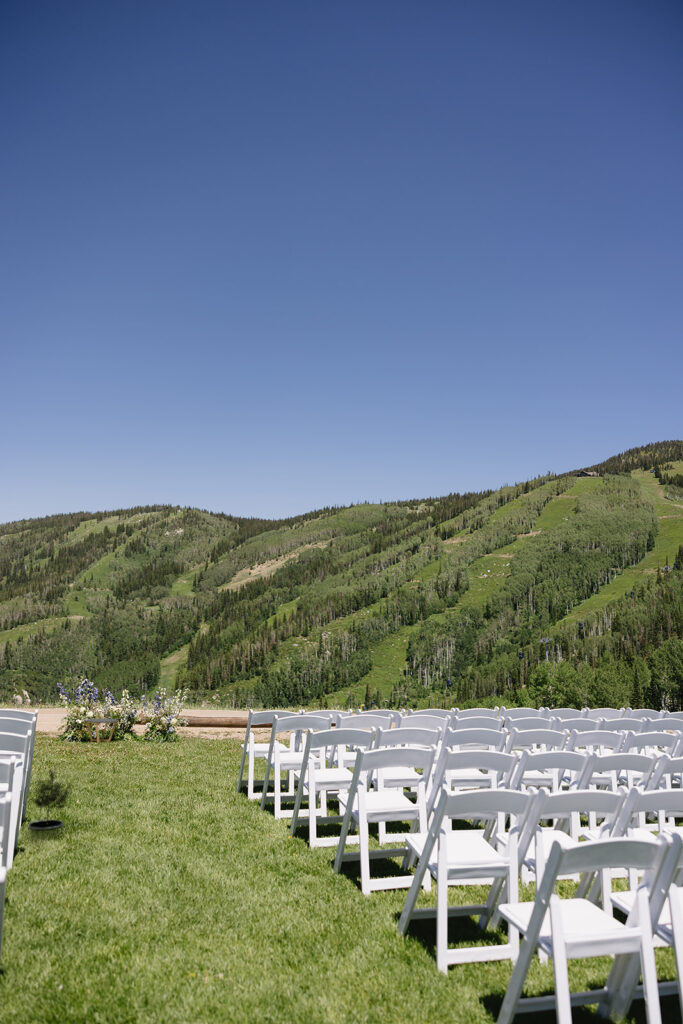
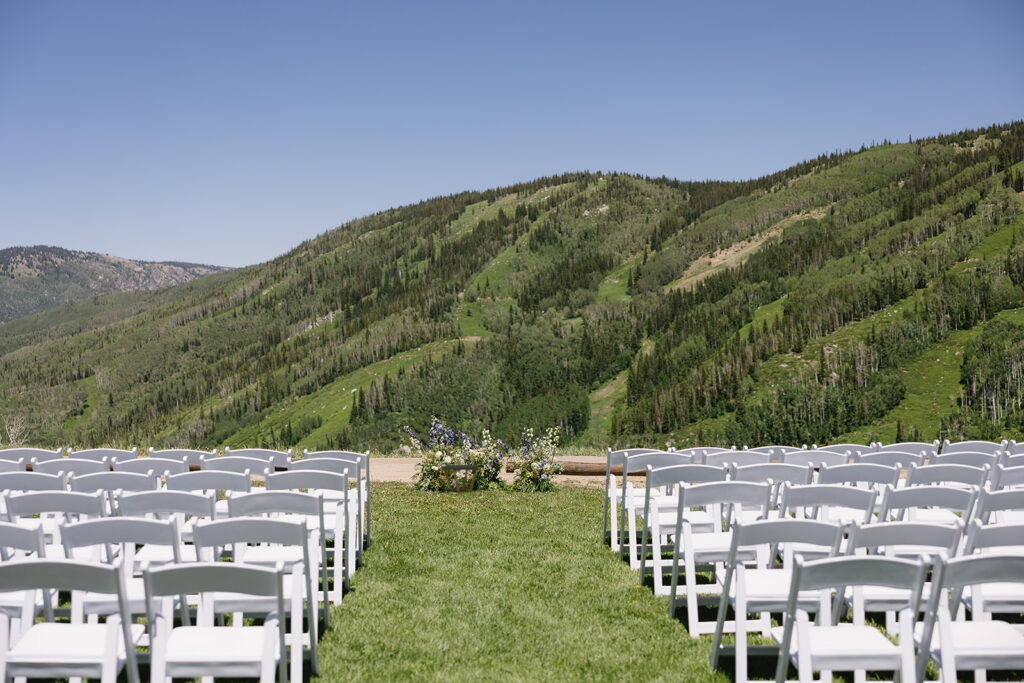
potted tree: present [28,771,71,830] -> none [362,507,405,573]

